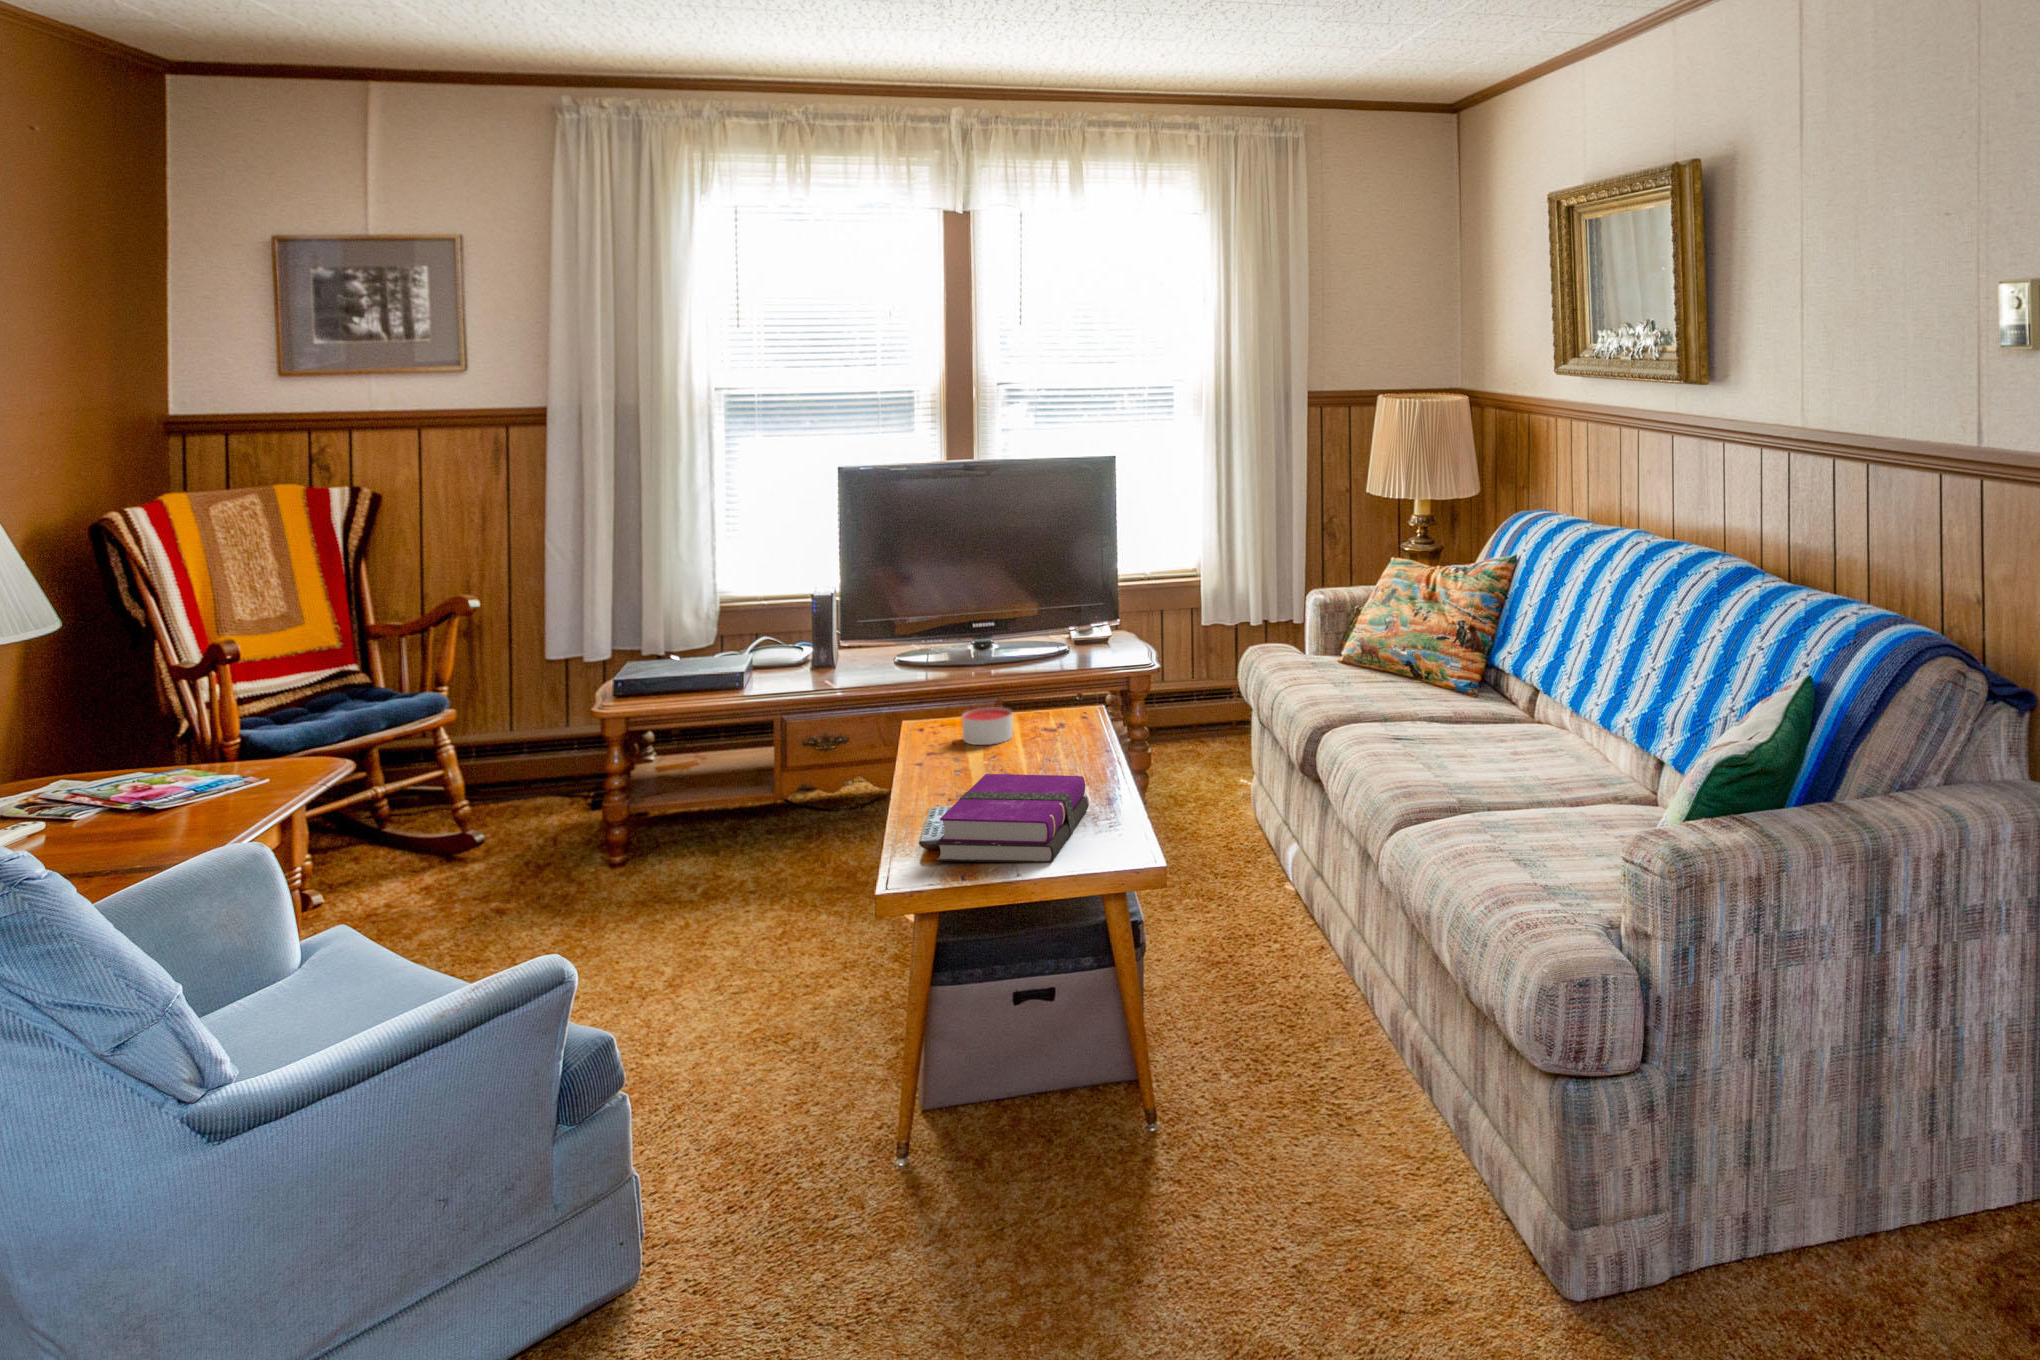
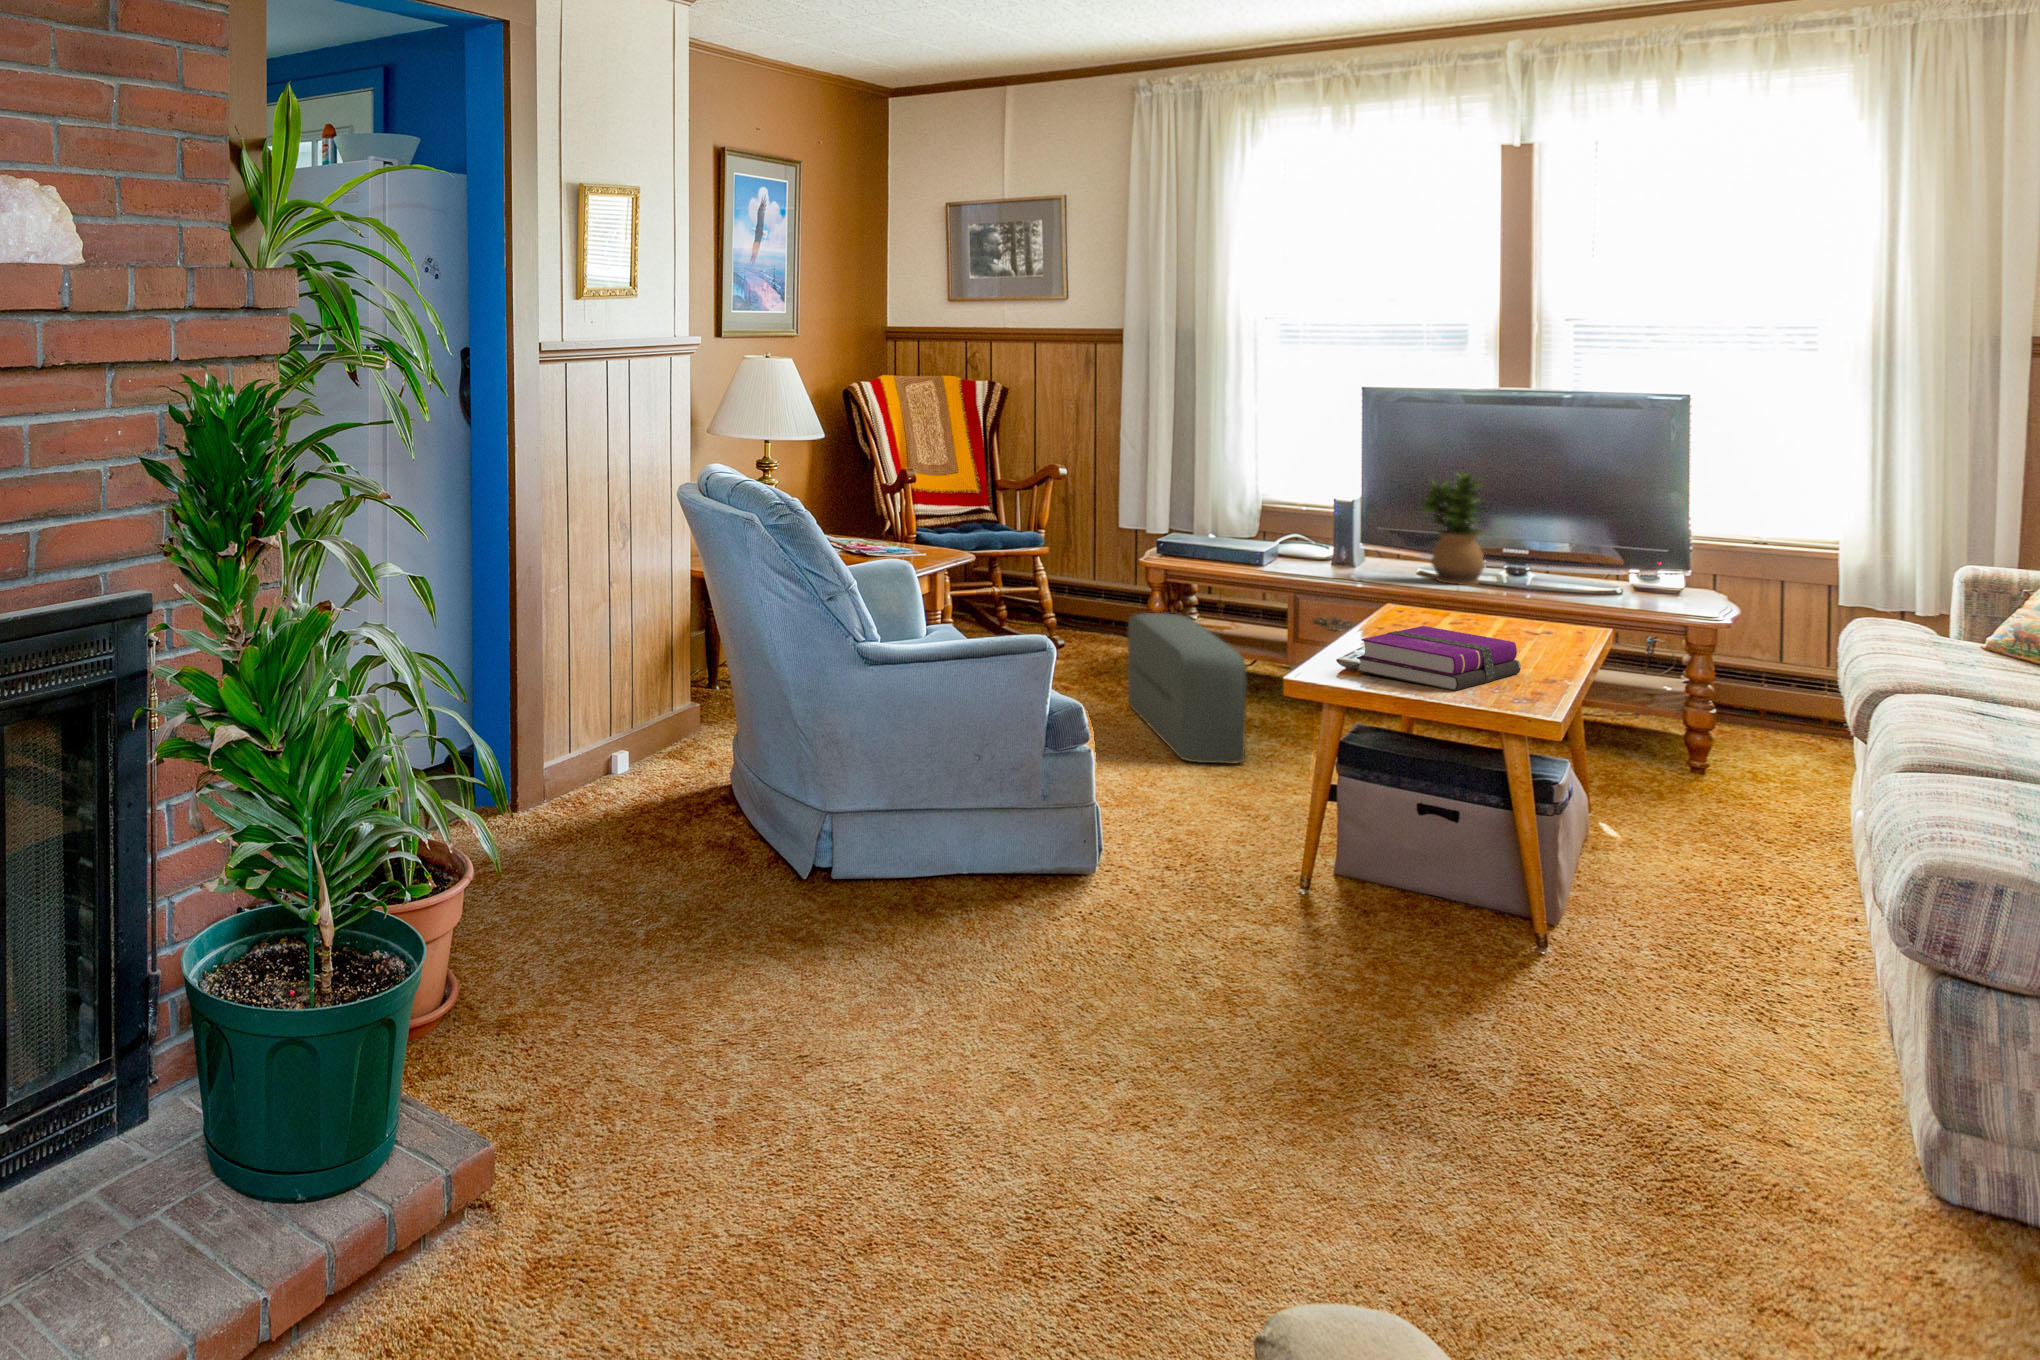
potted plant: none [904,555,969,679] -> present [1421,473,1485,585]
candle: present [962,707,1013,745] -> none [1438,596,1491,627]
pouf: none [586,780,759,992] -> present [1128,613,1246,764]

